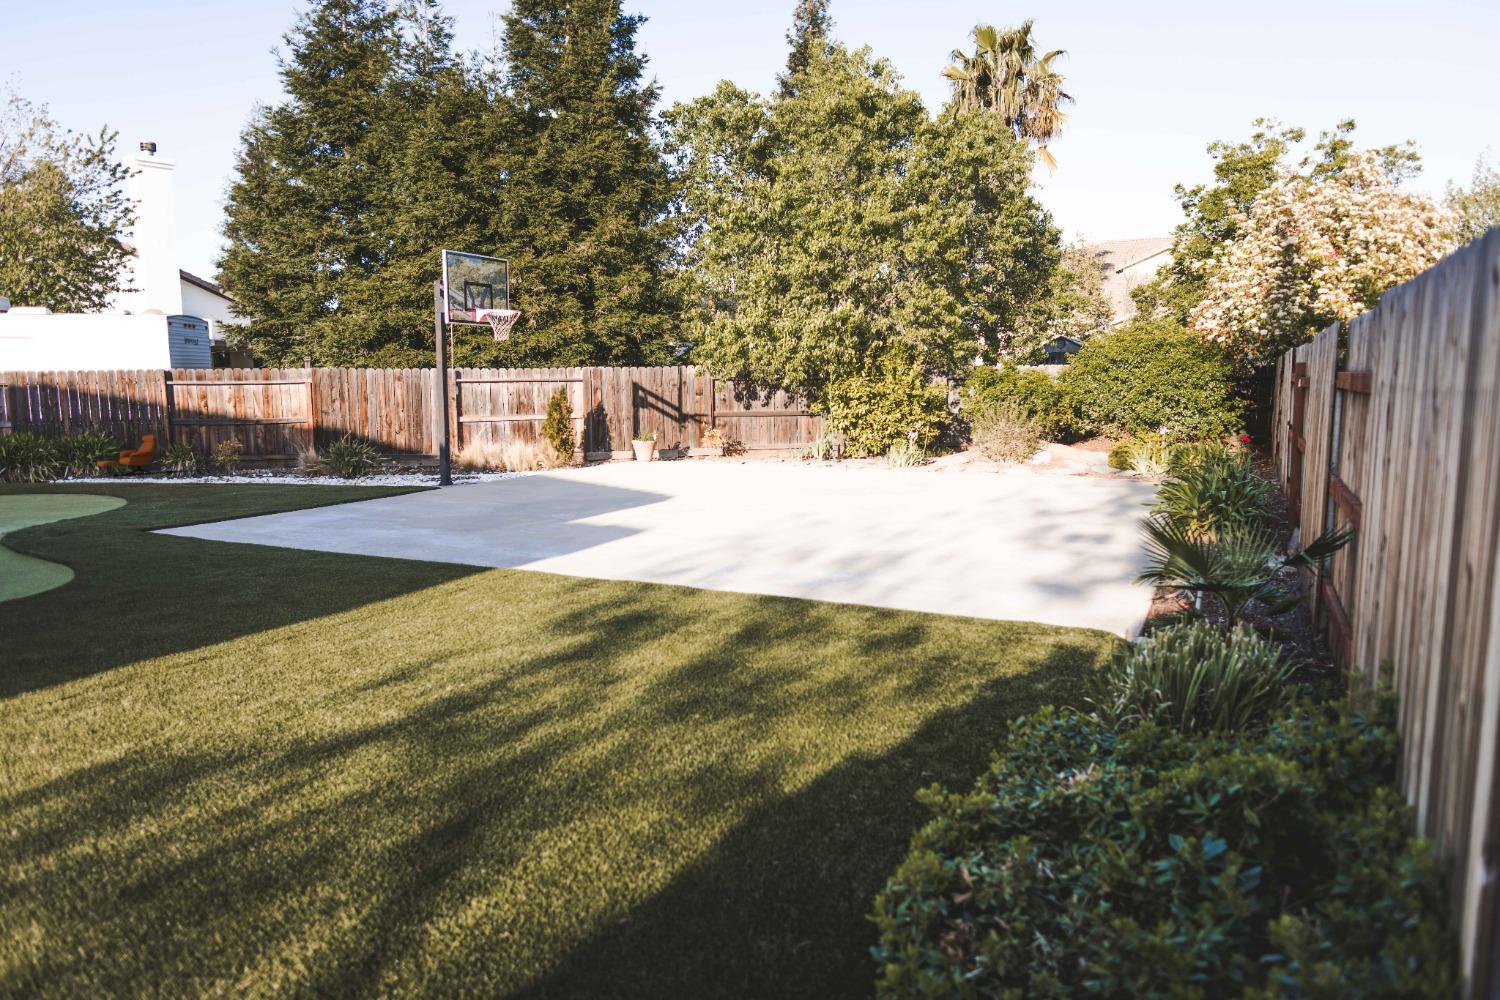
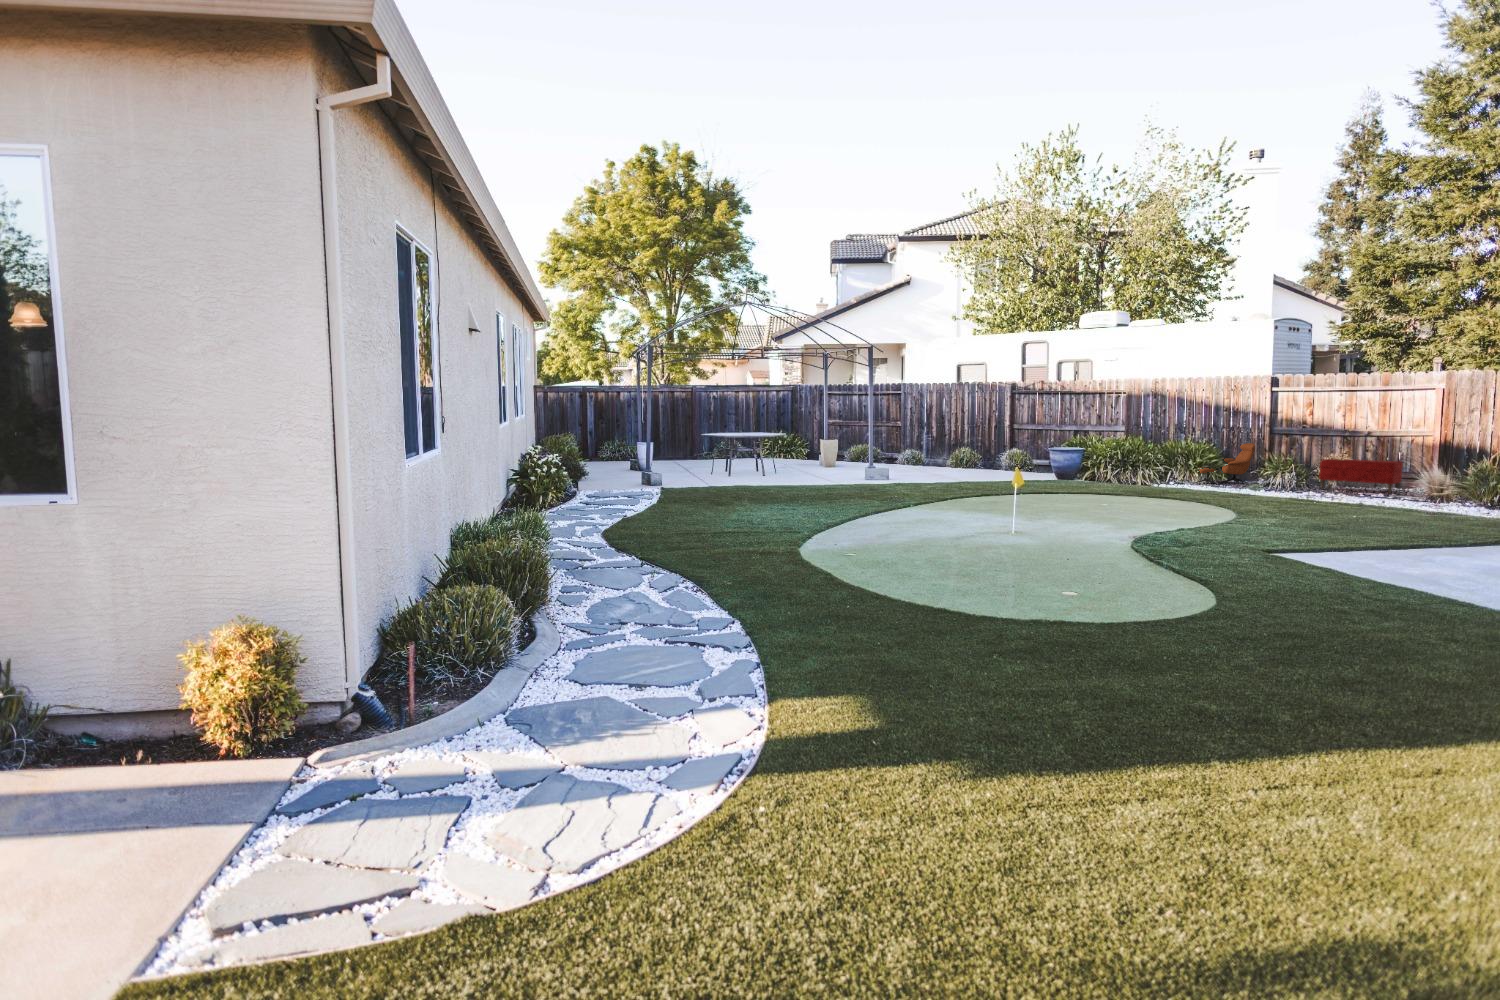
bench: none [217,445,286,473] -> present [1319,459,1403,494]

